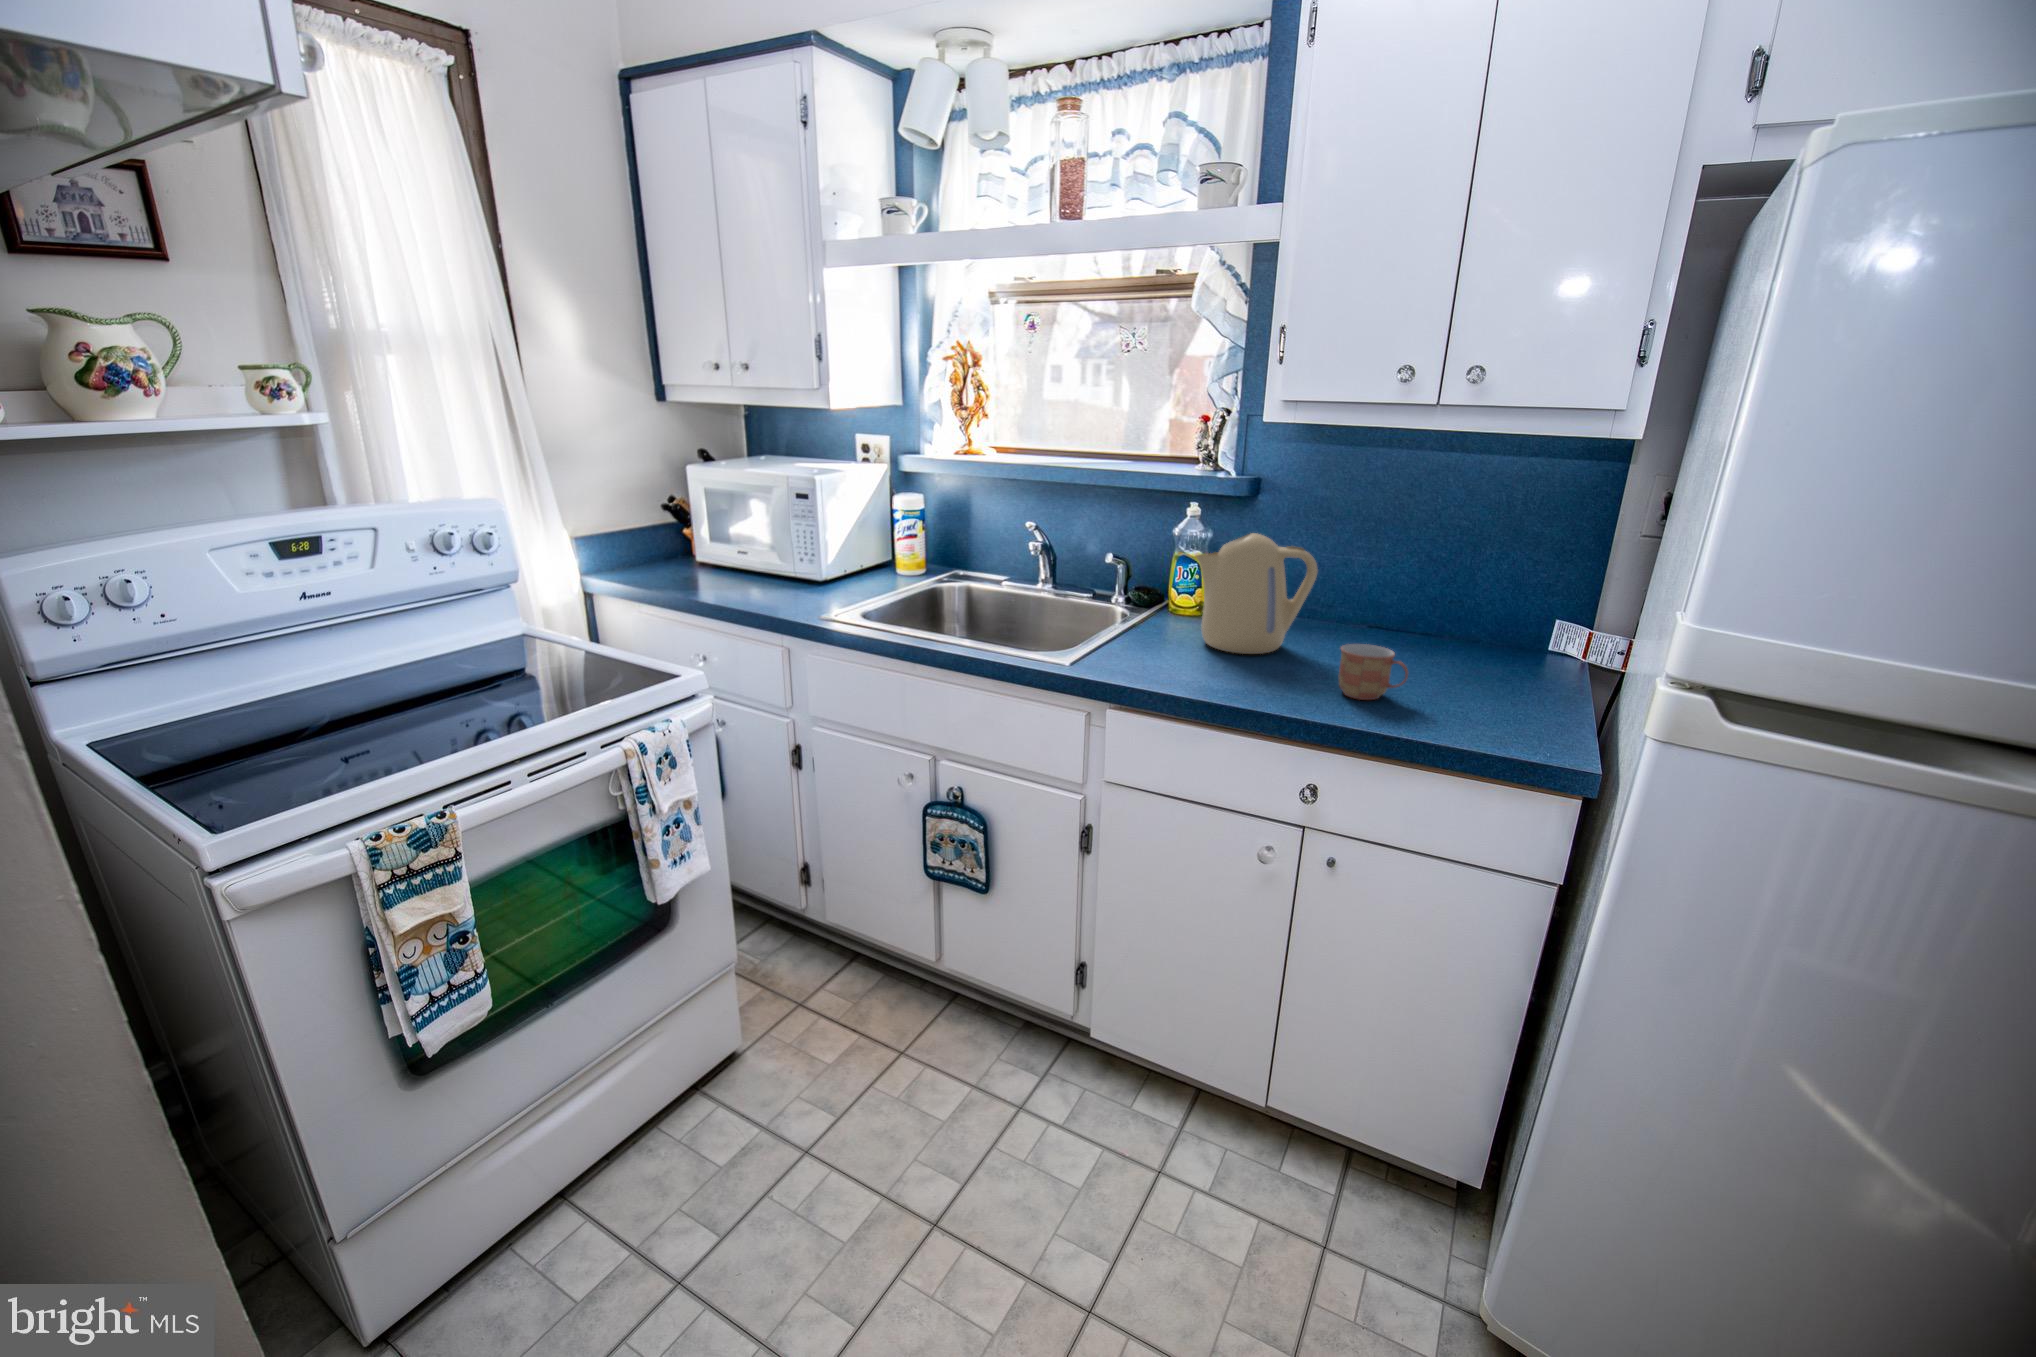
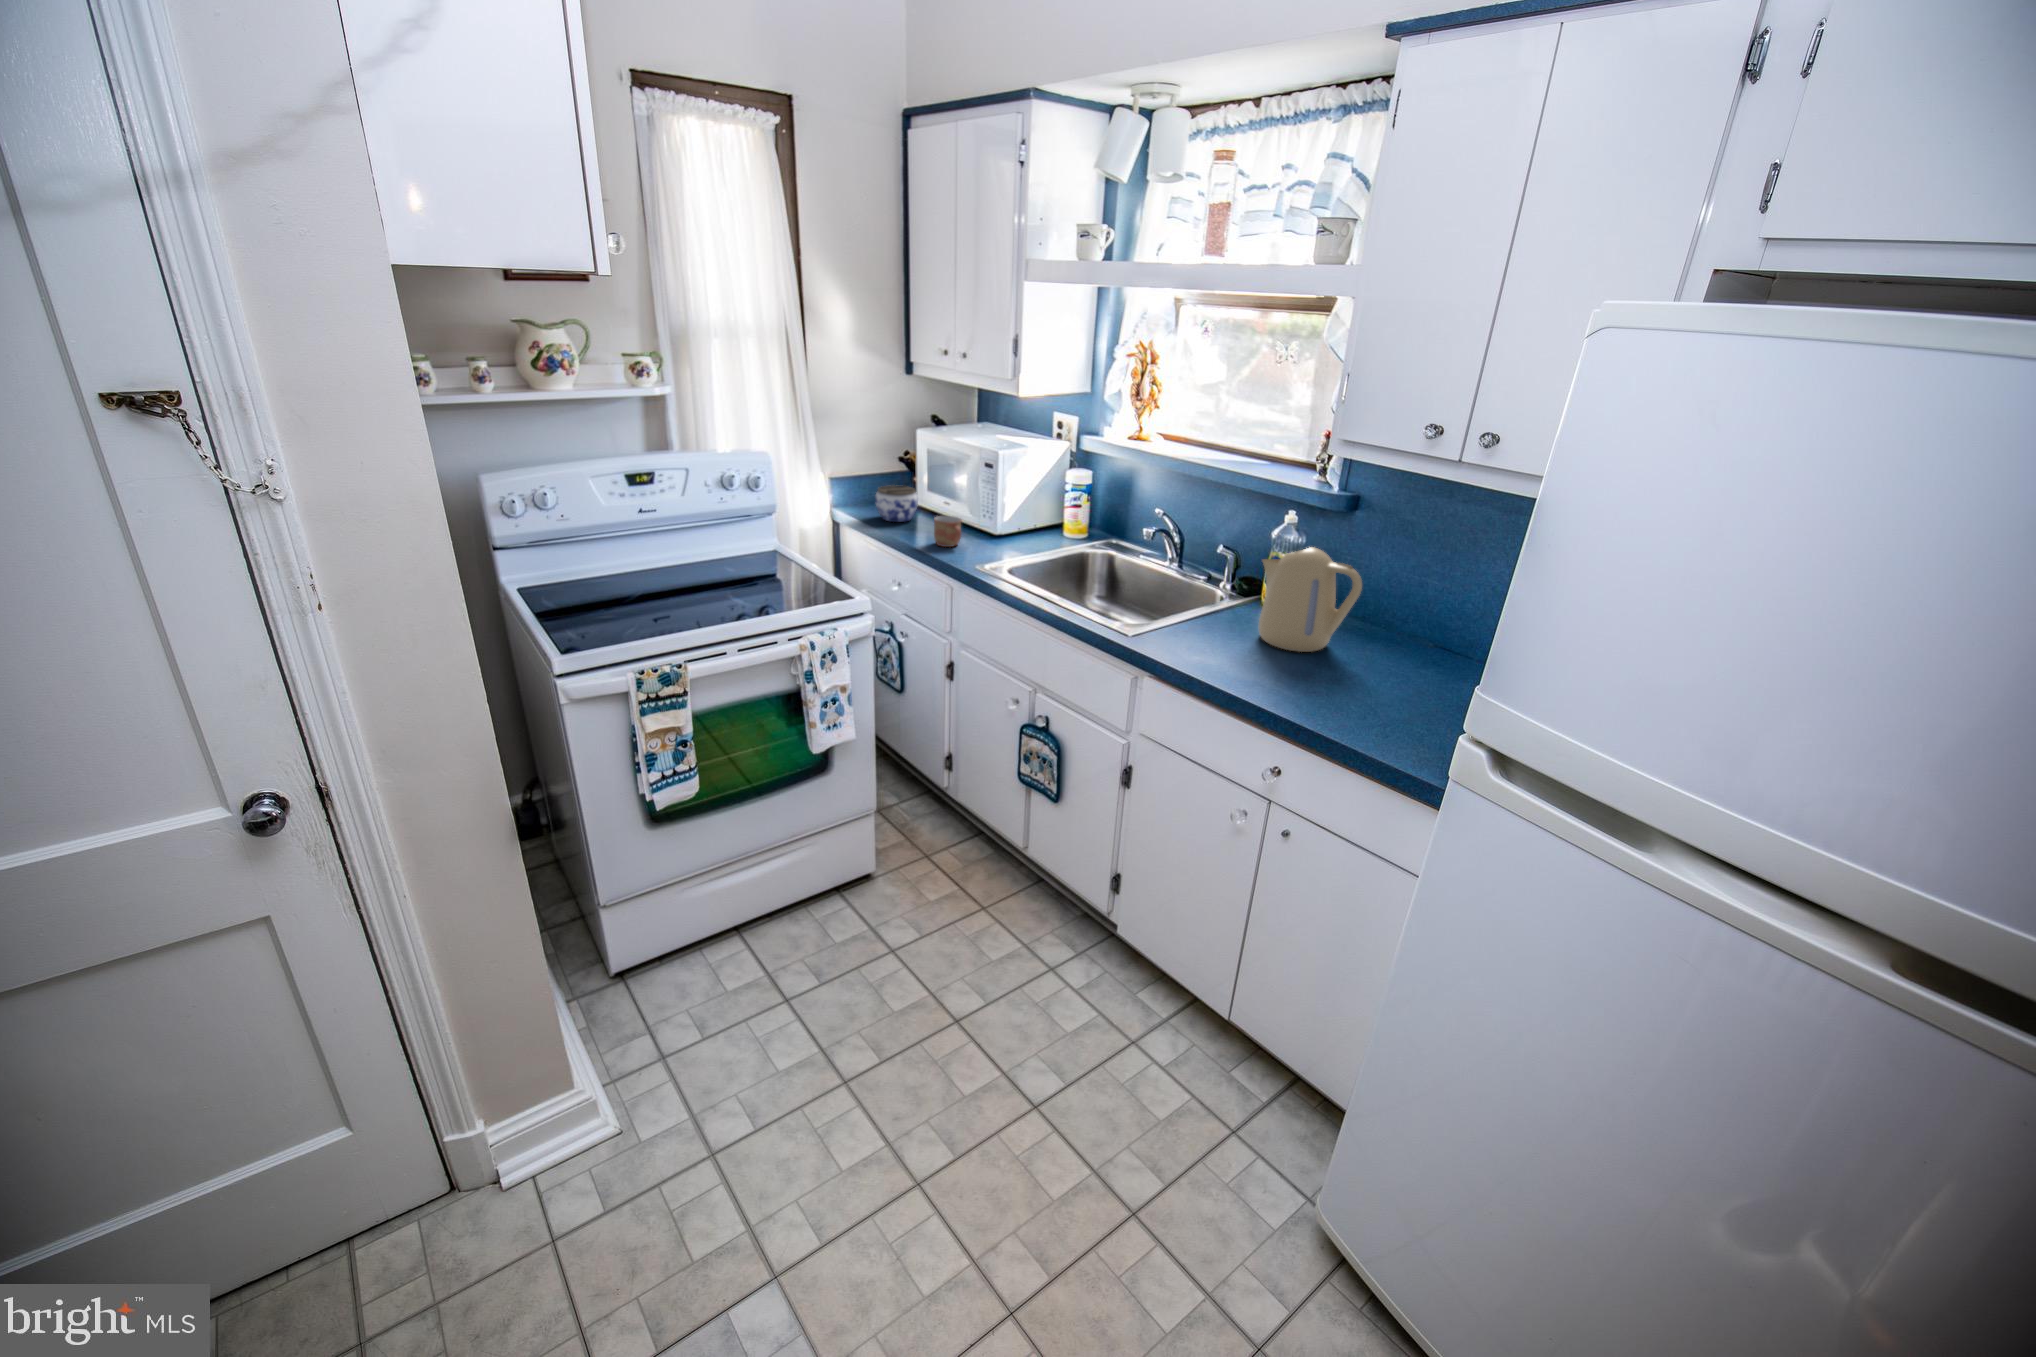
jar: none [647,537,705,583] -> present [875,485,918,522]
mug: present [1339,644,1408,700] -> present [934,516,962,547]

